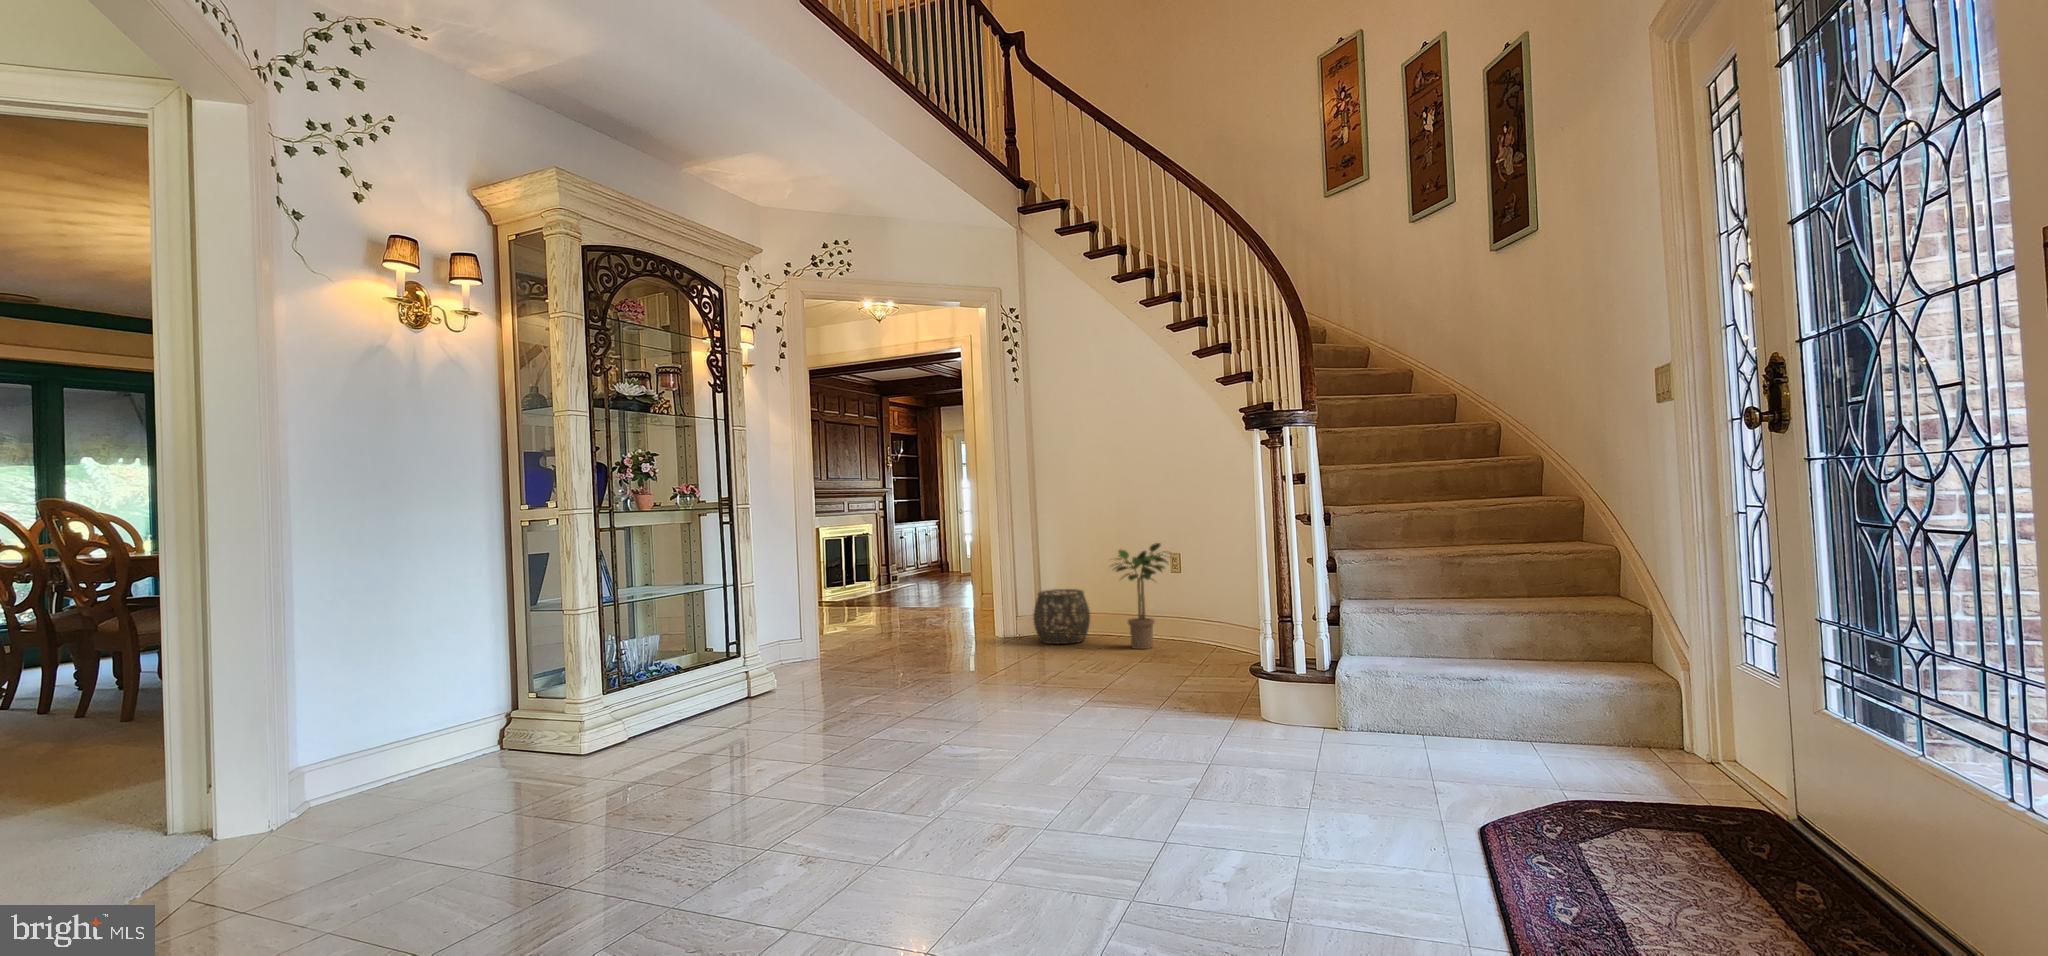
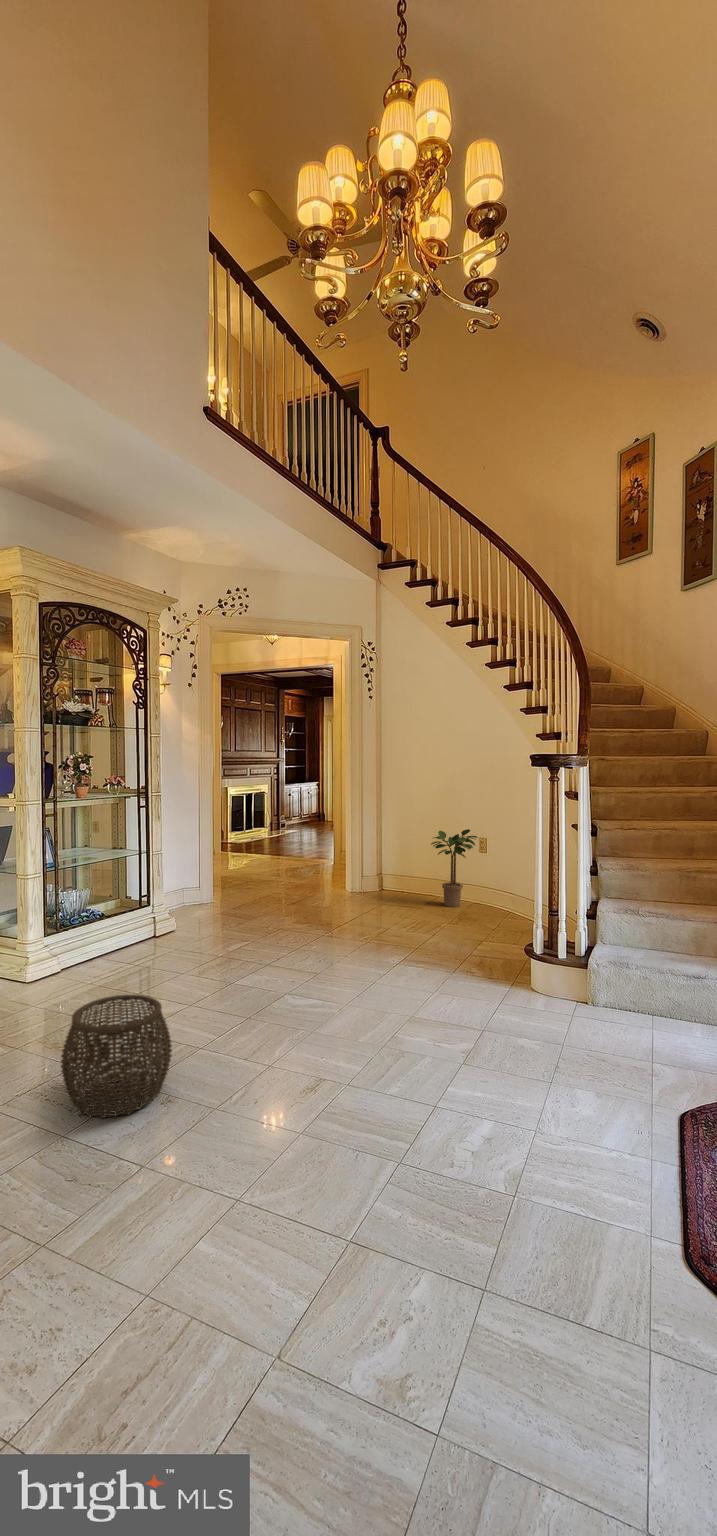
woven basket: present [1033,589,1090,644] -> present [61,995,172,1118]

